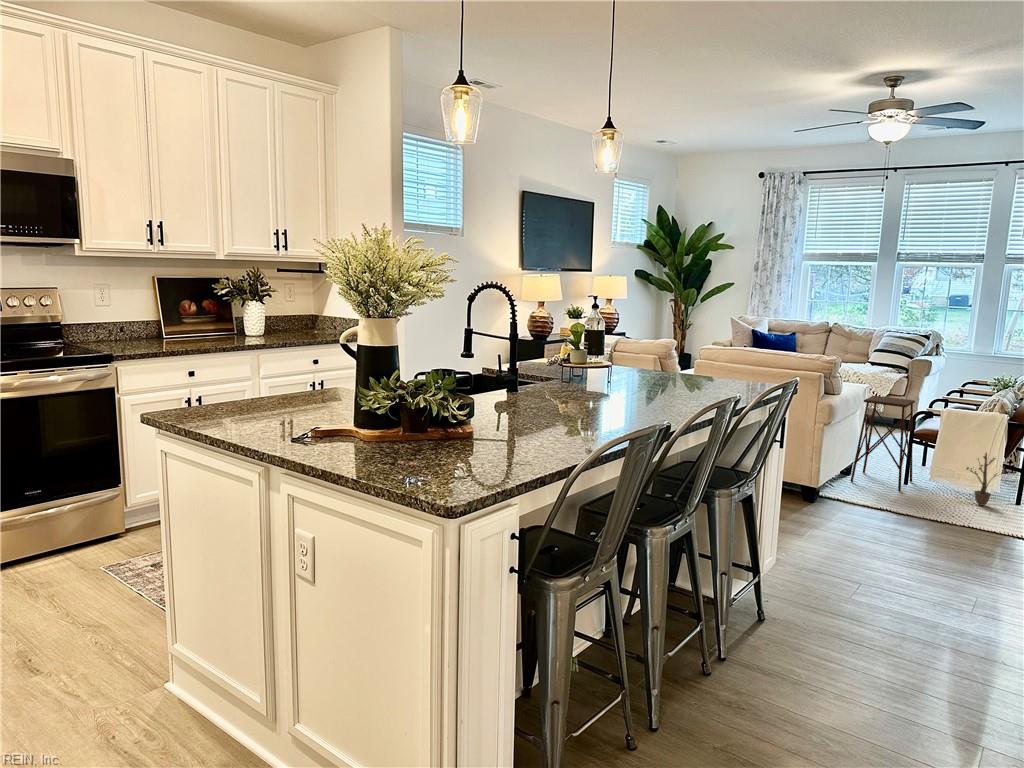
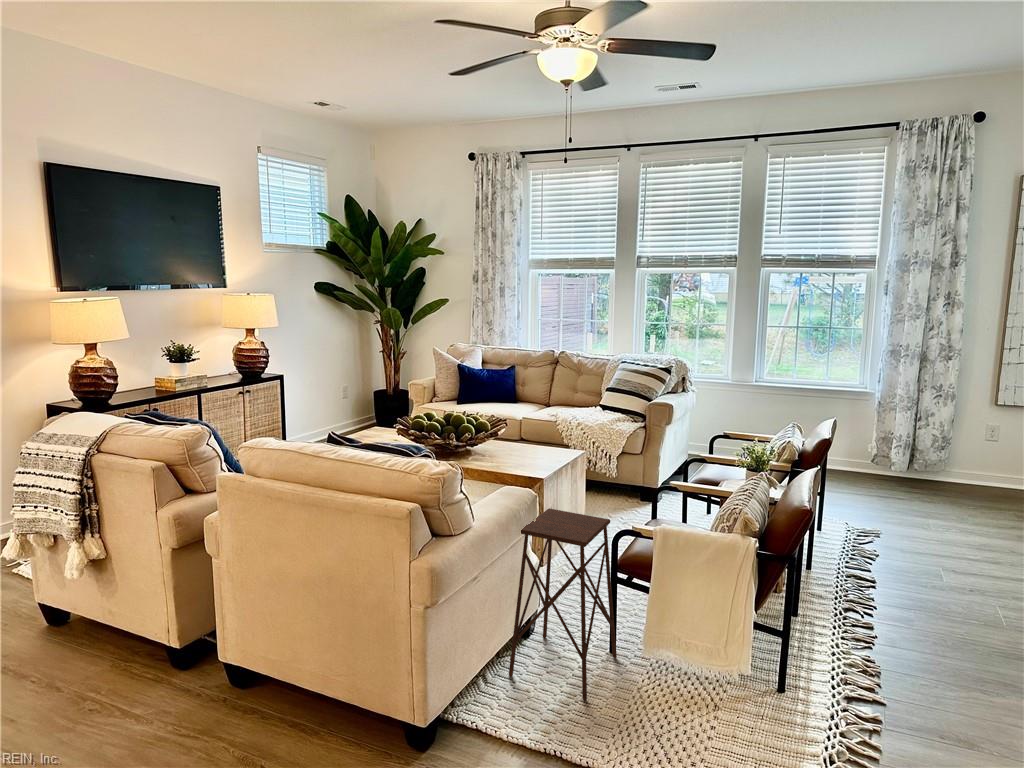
decorative plant: present [957,453,1006,505] -> none [674,636,757,734]

